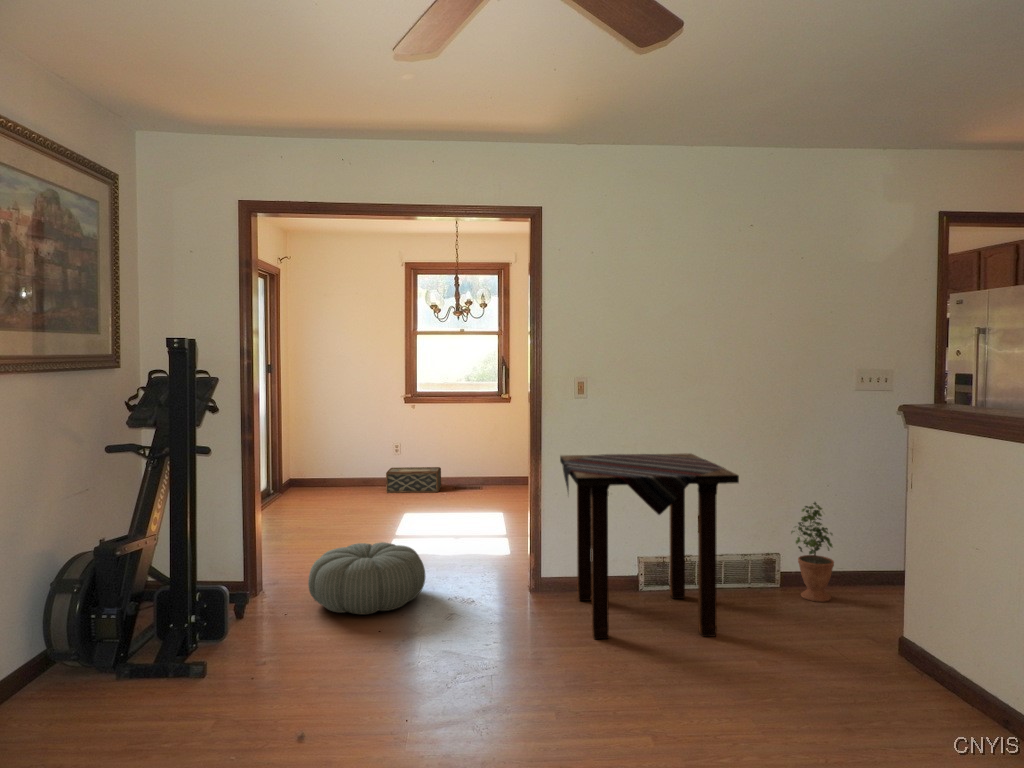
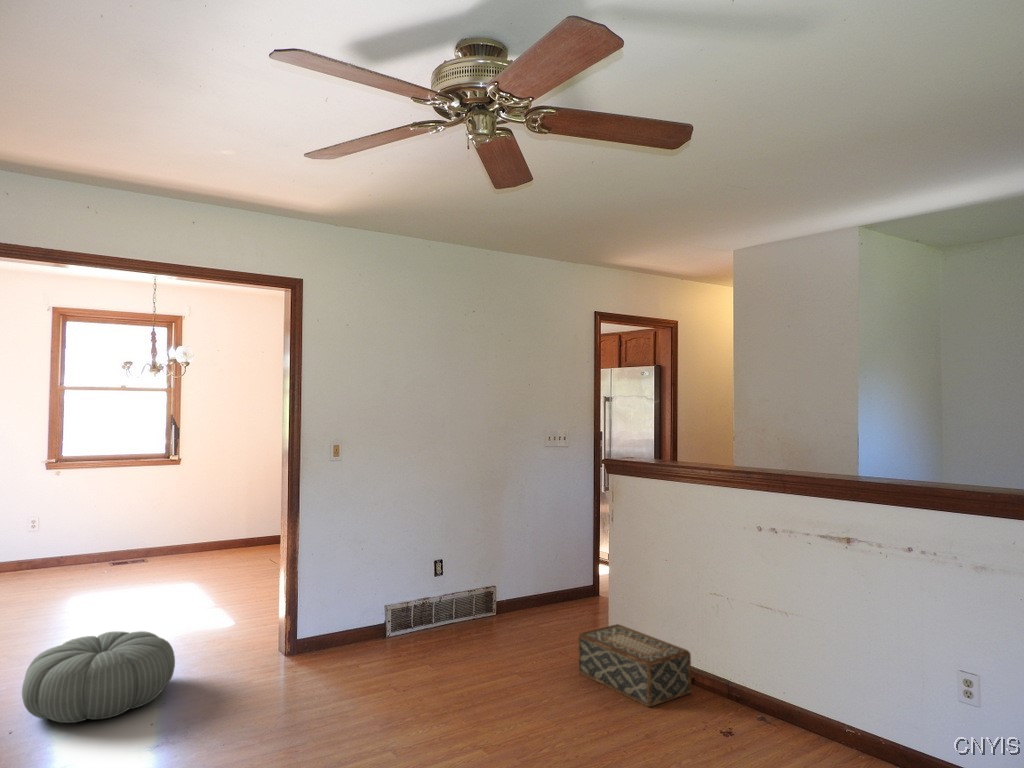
side table: present [560,454,739,639] -> none [319,507,496,688]
woven basket: present [386,467,441,493] -> present [578,624,691,707]
potted plant: present [791,502,834,602] -> none [508,538,539,621]

